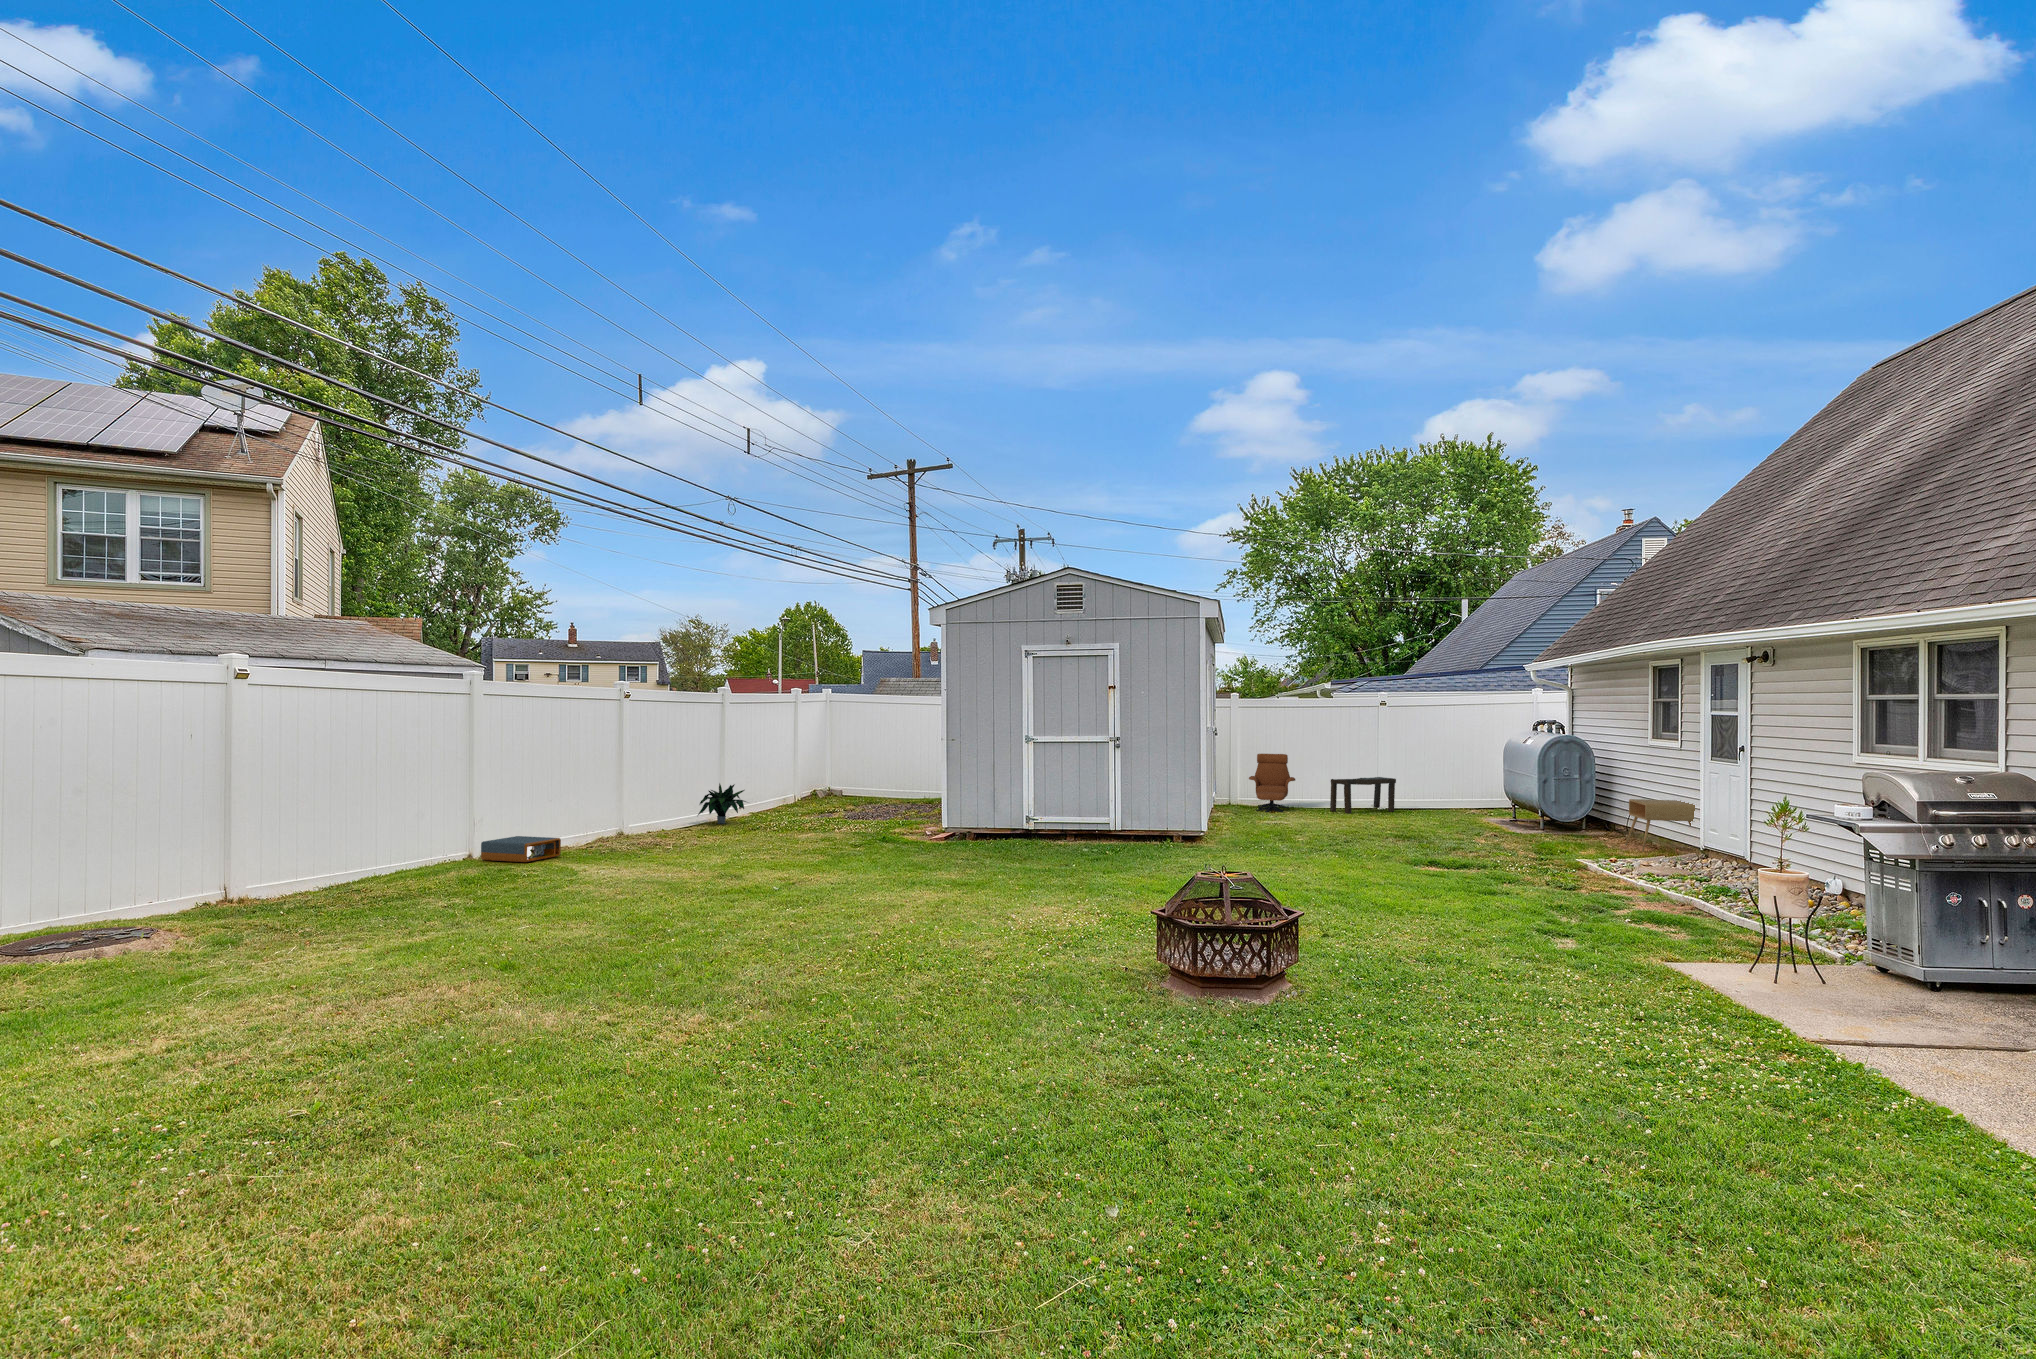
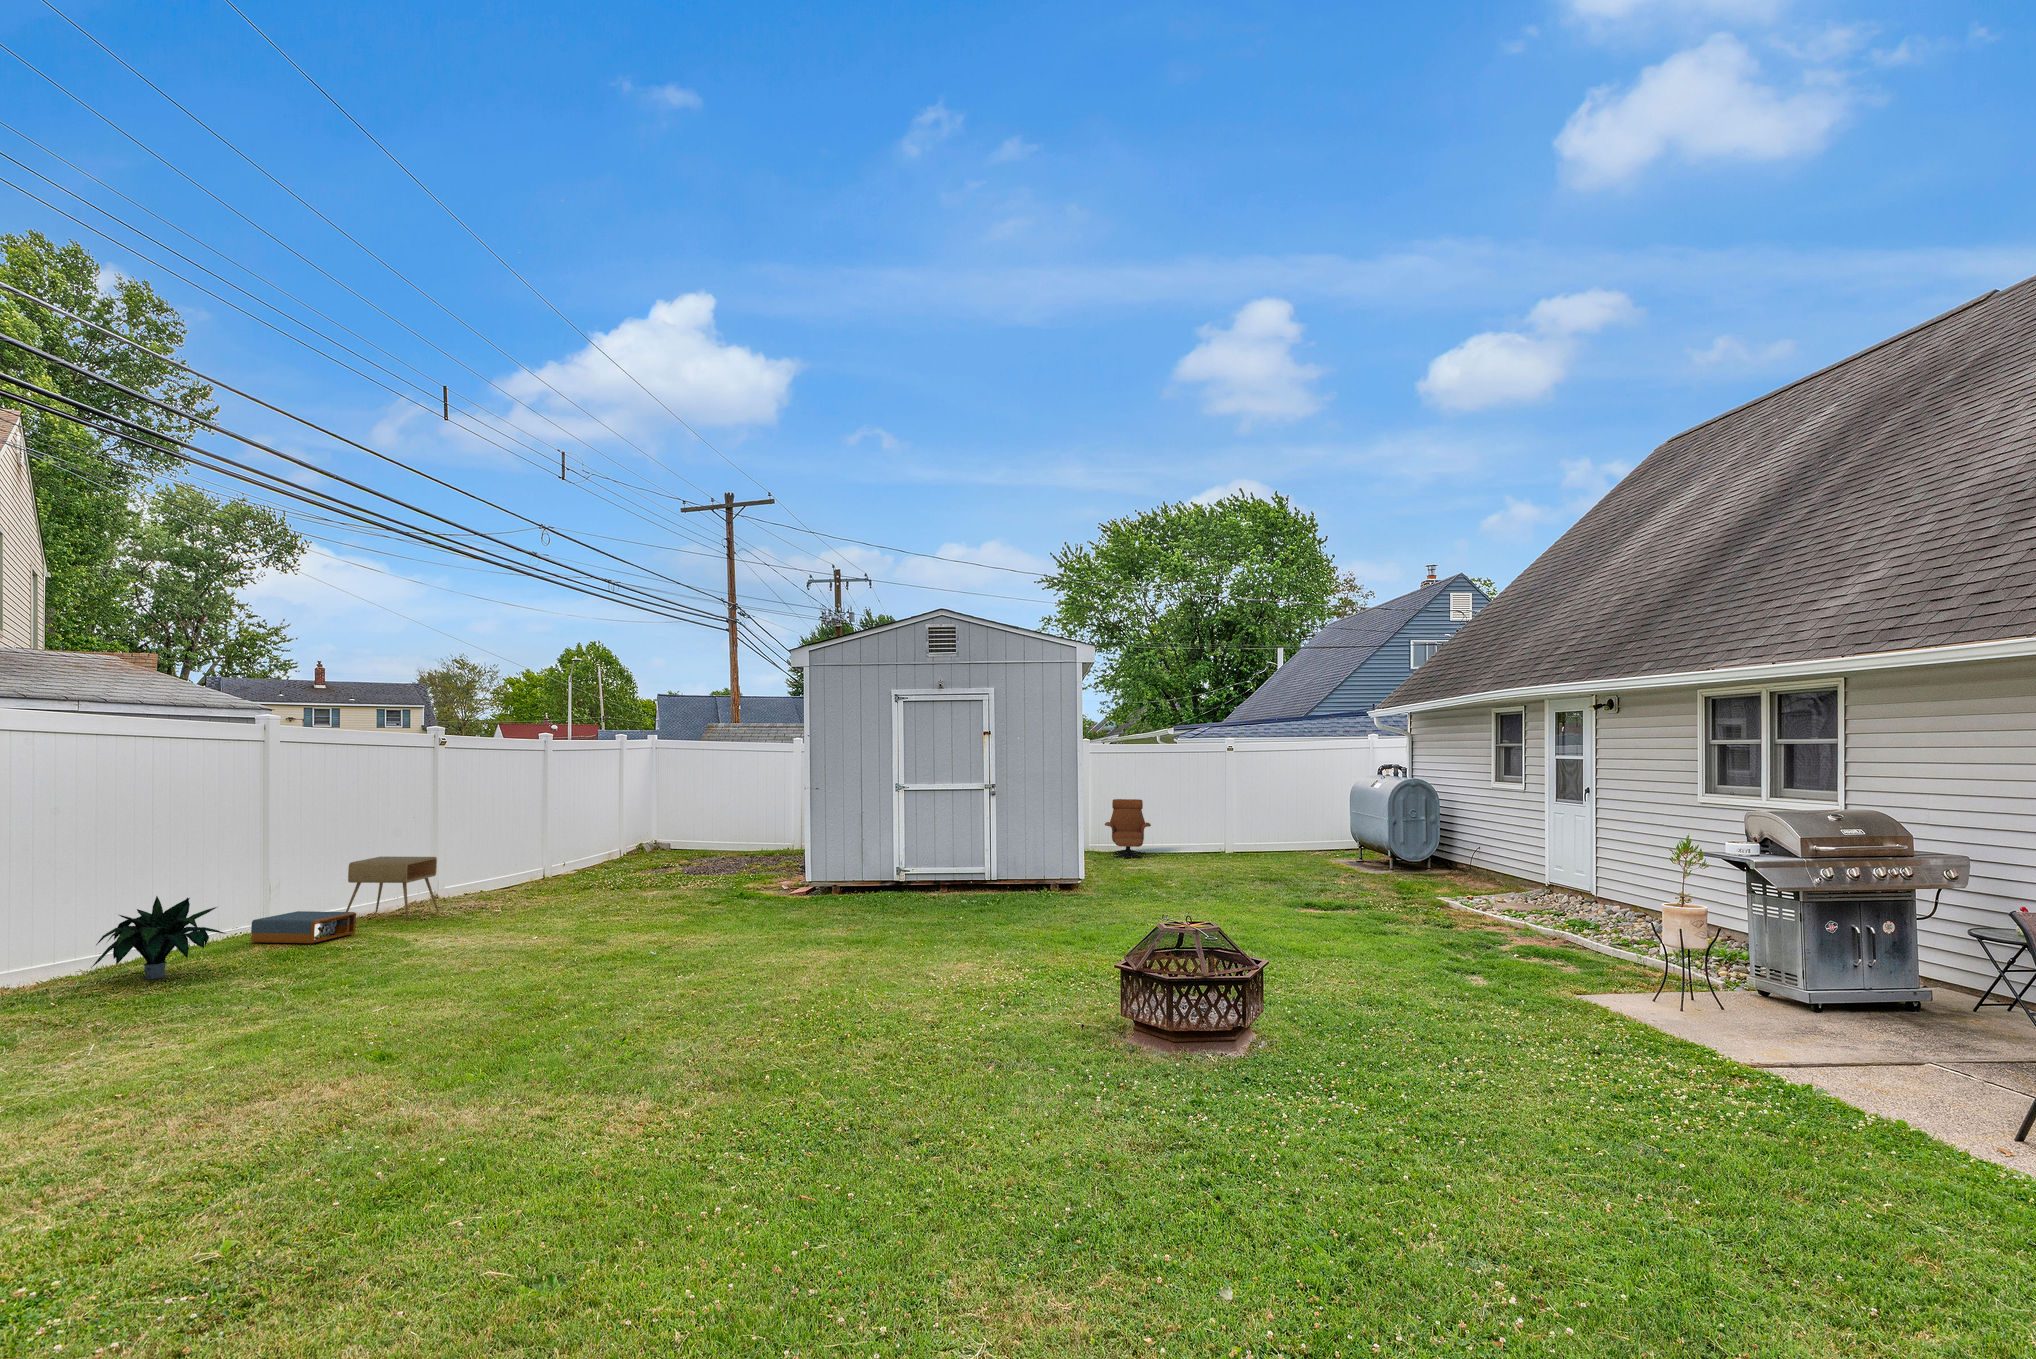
bench: present [1330,777,1396,814] -> none [1186,821,1248,858]
potted plant: present [698,784,746,824] -> present [92,896,225,980]
side table: present [1625,799,1695,852] -> present [346,857,439,922]

